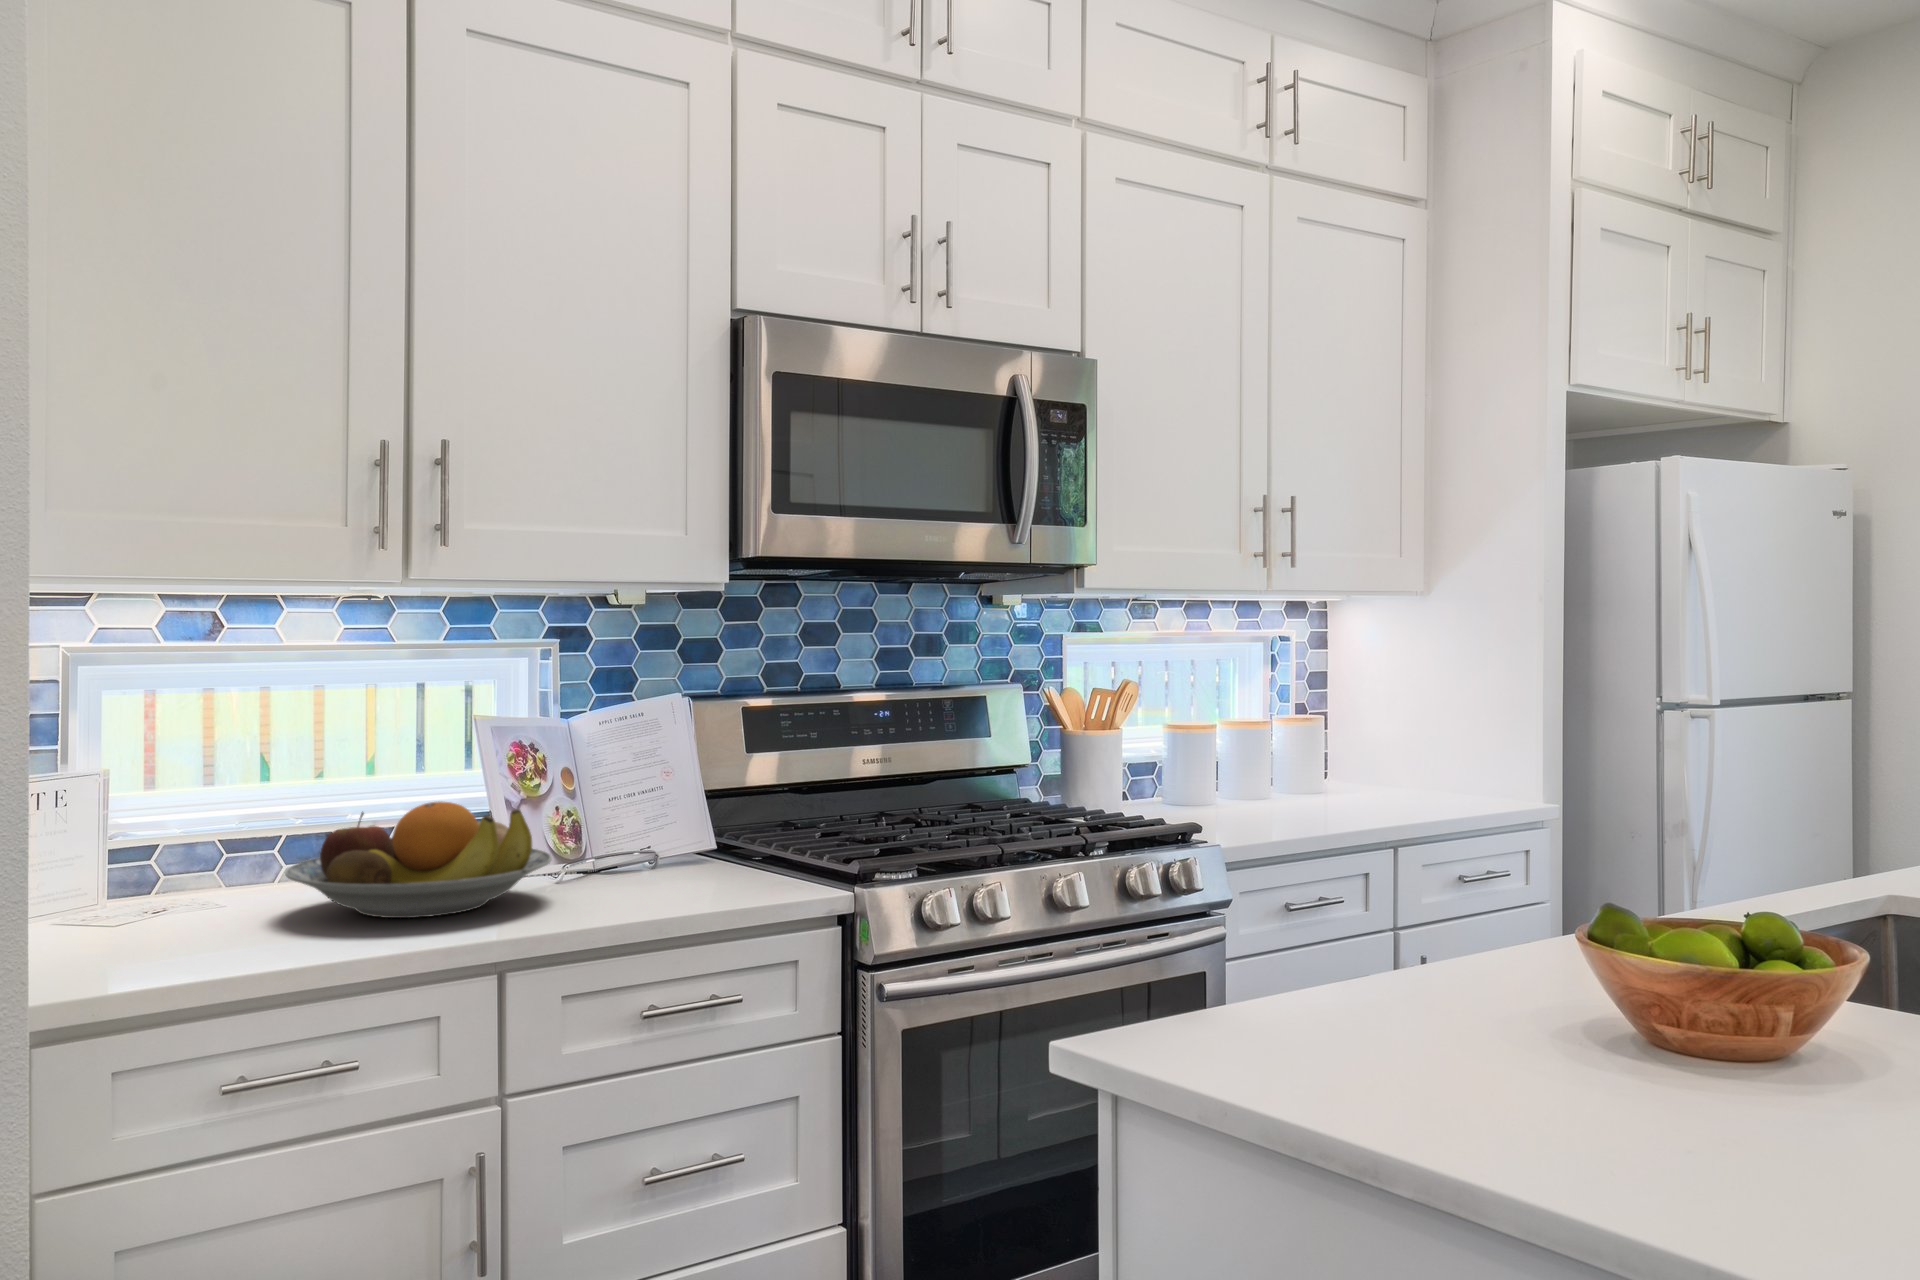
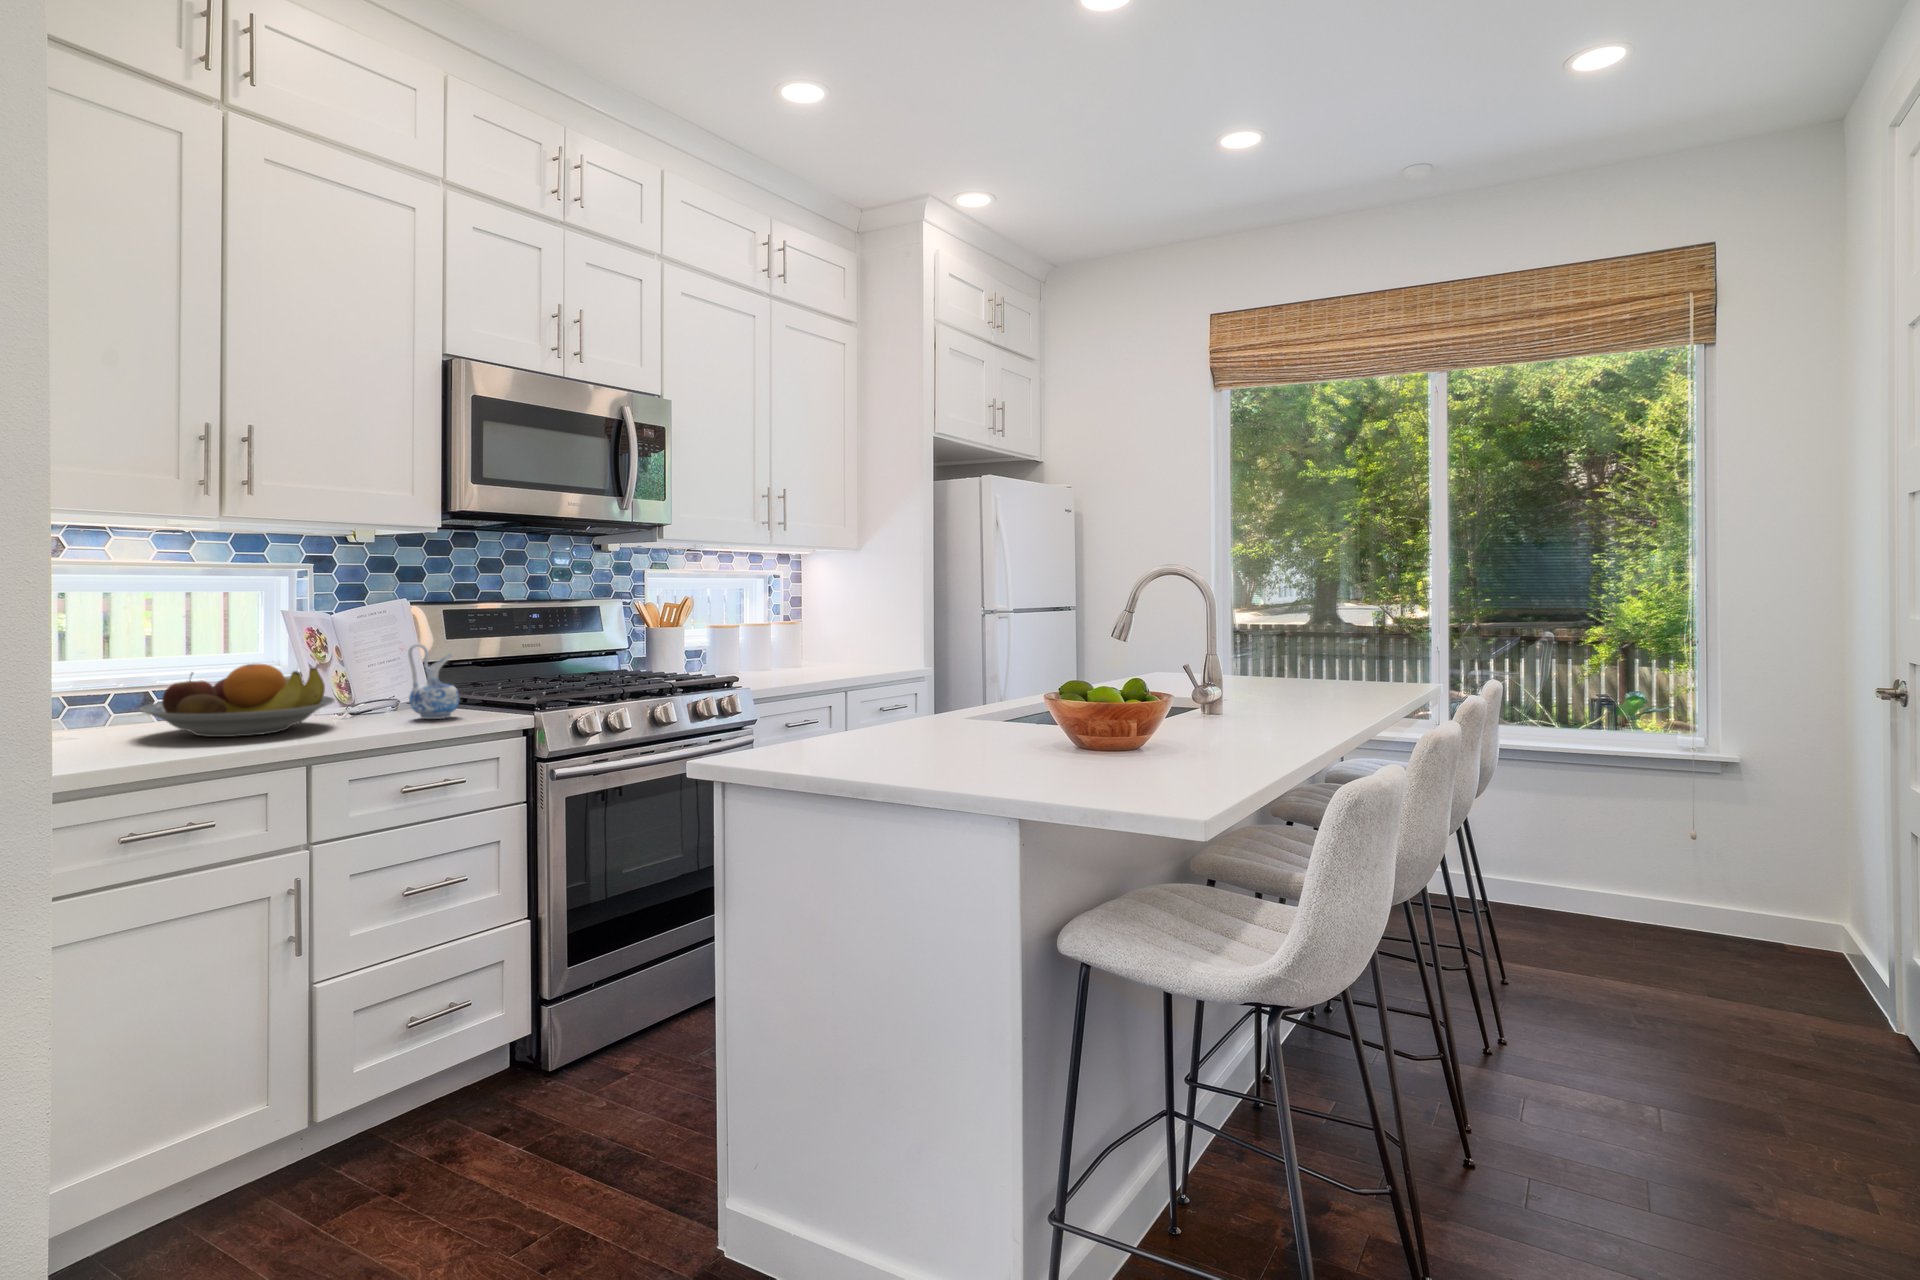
ceramic pitcher: none [660,769,735,895] -> present [408,643,460,719]

